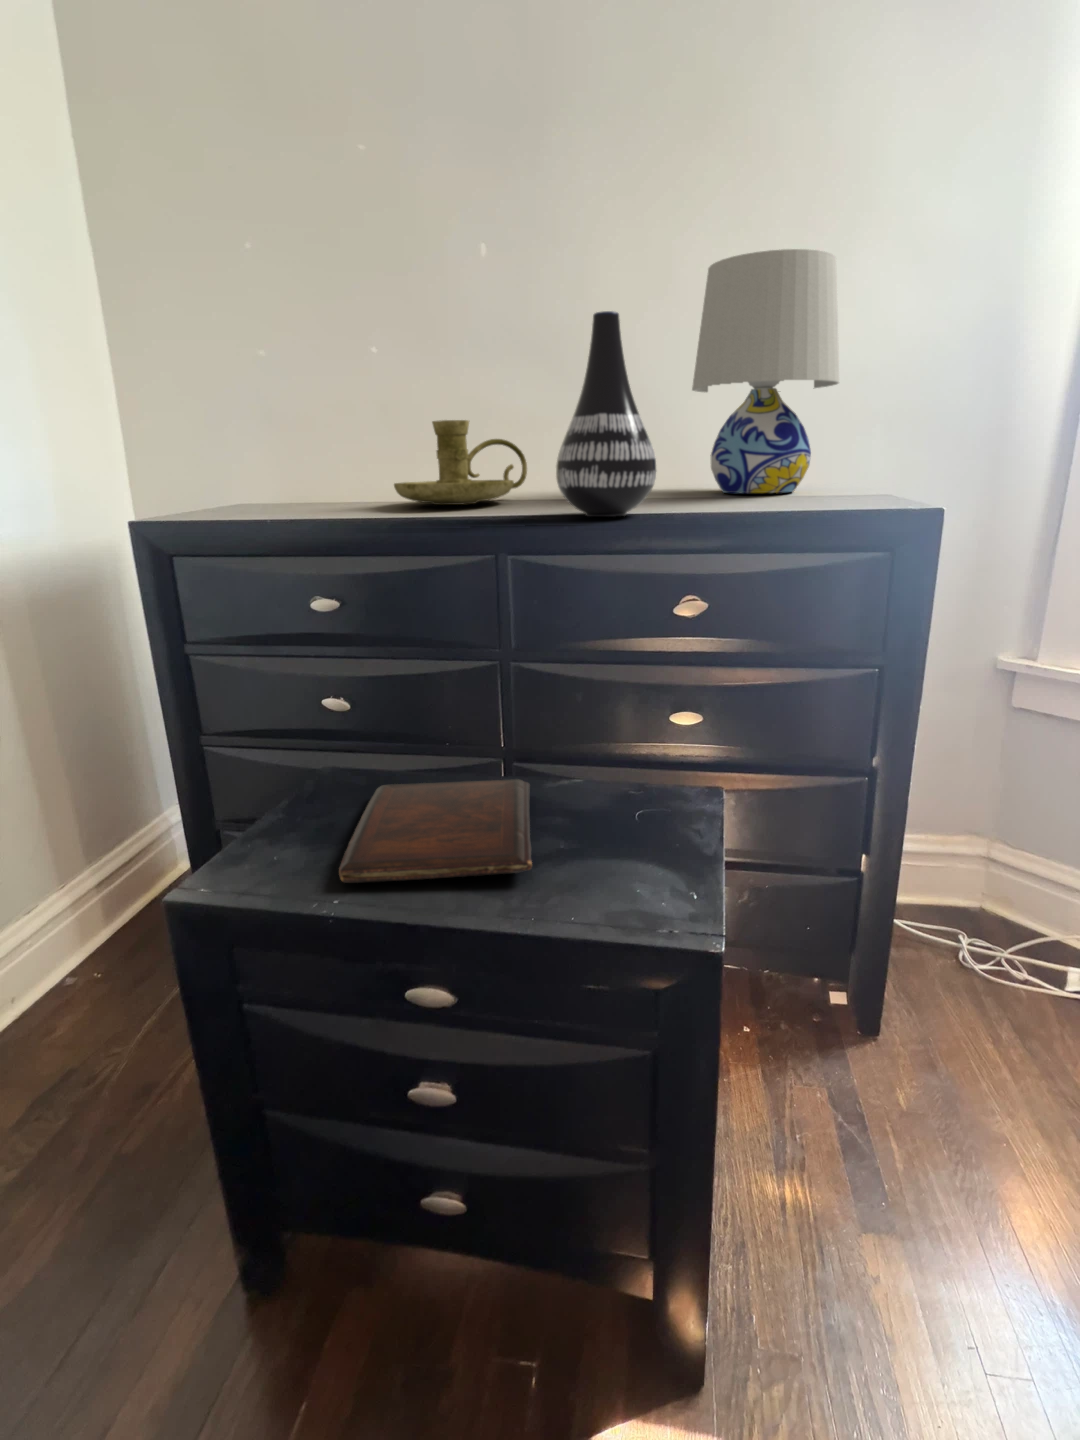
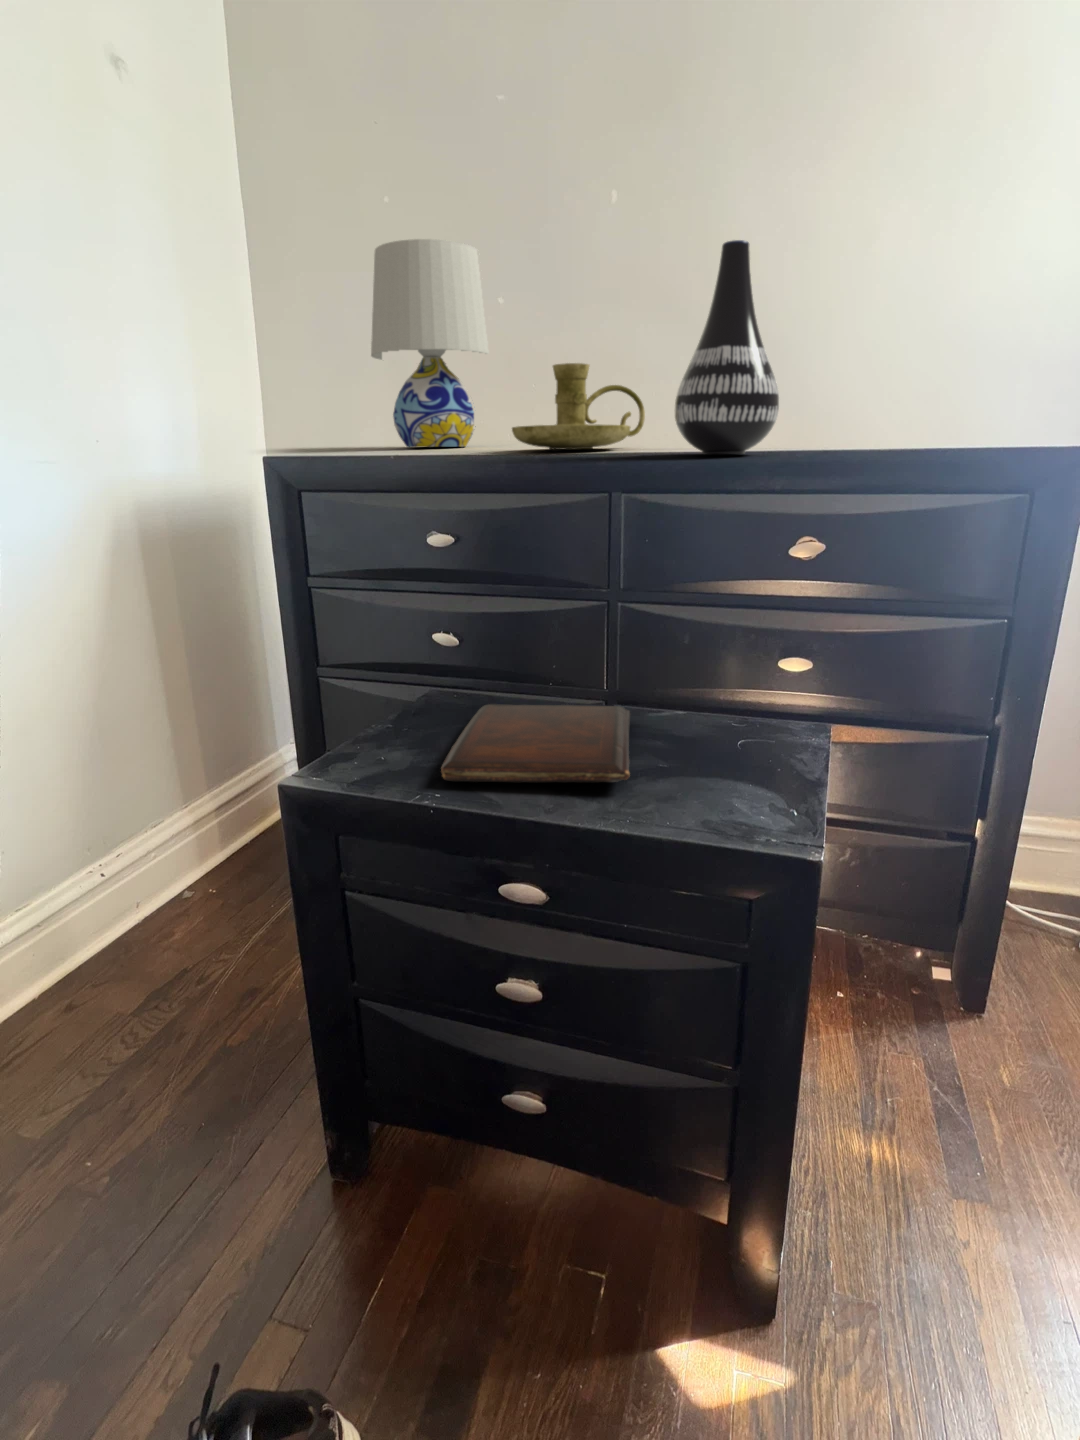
table lamp: present [692,249,839,493] -> present [371,239,489,447]

